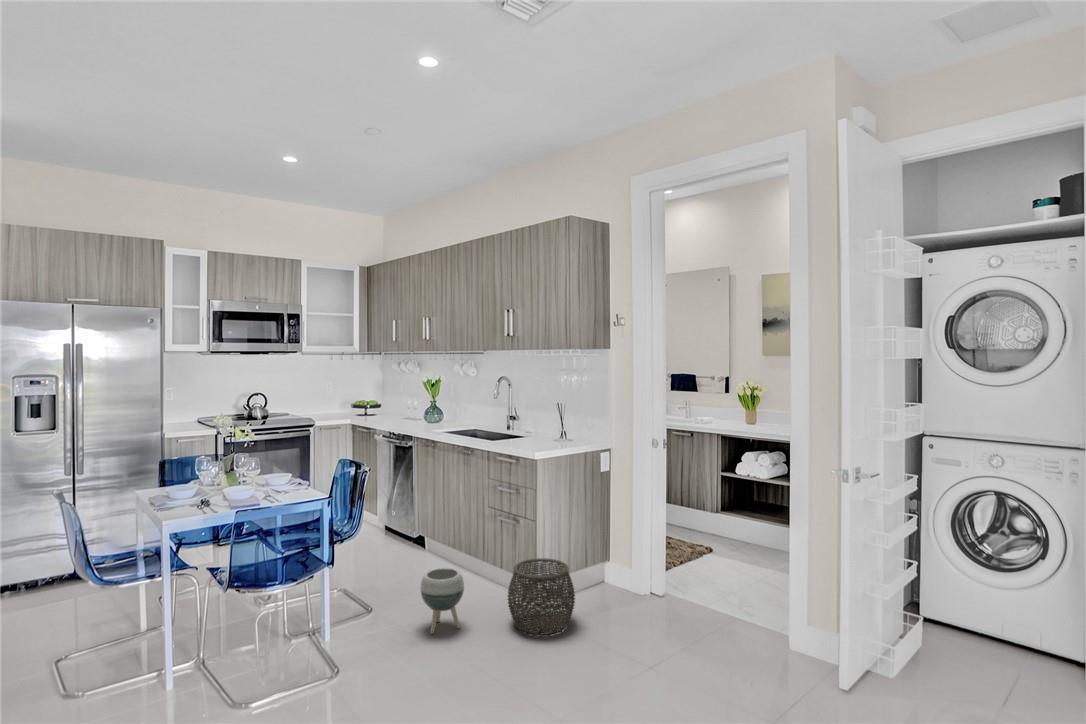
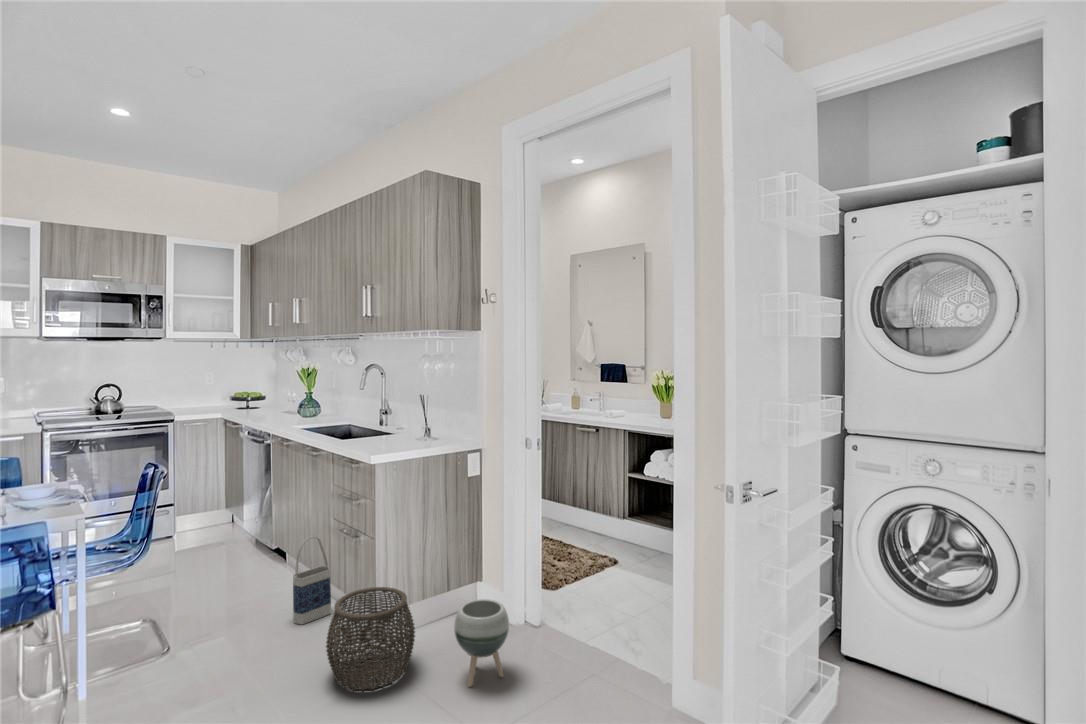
bag: none [457,520,486,592] -> present [293,537,331,624]
planter: present [421,568,464,634] -> present [454,599,509,687]

